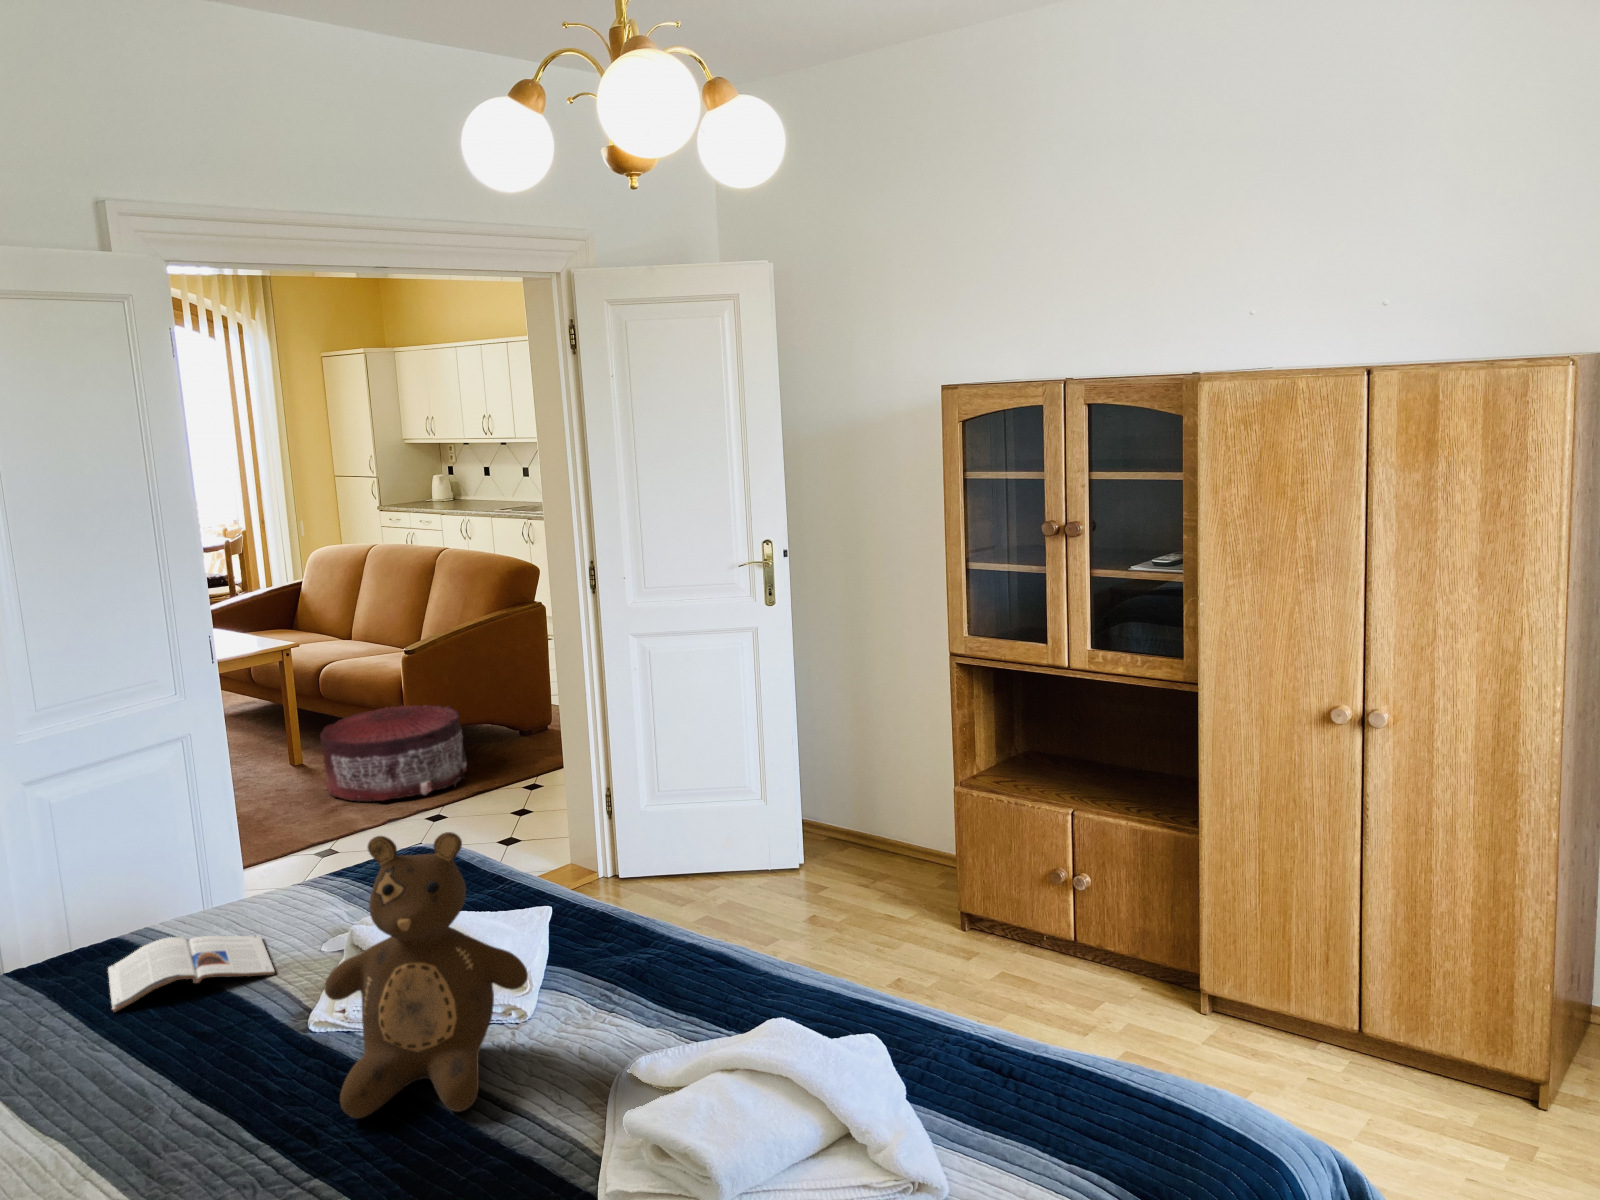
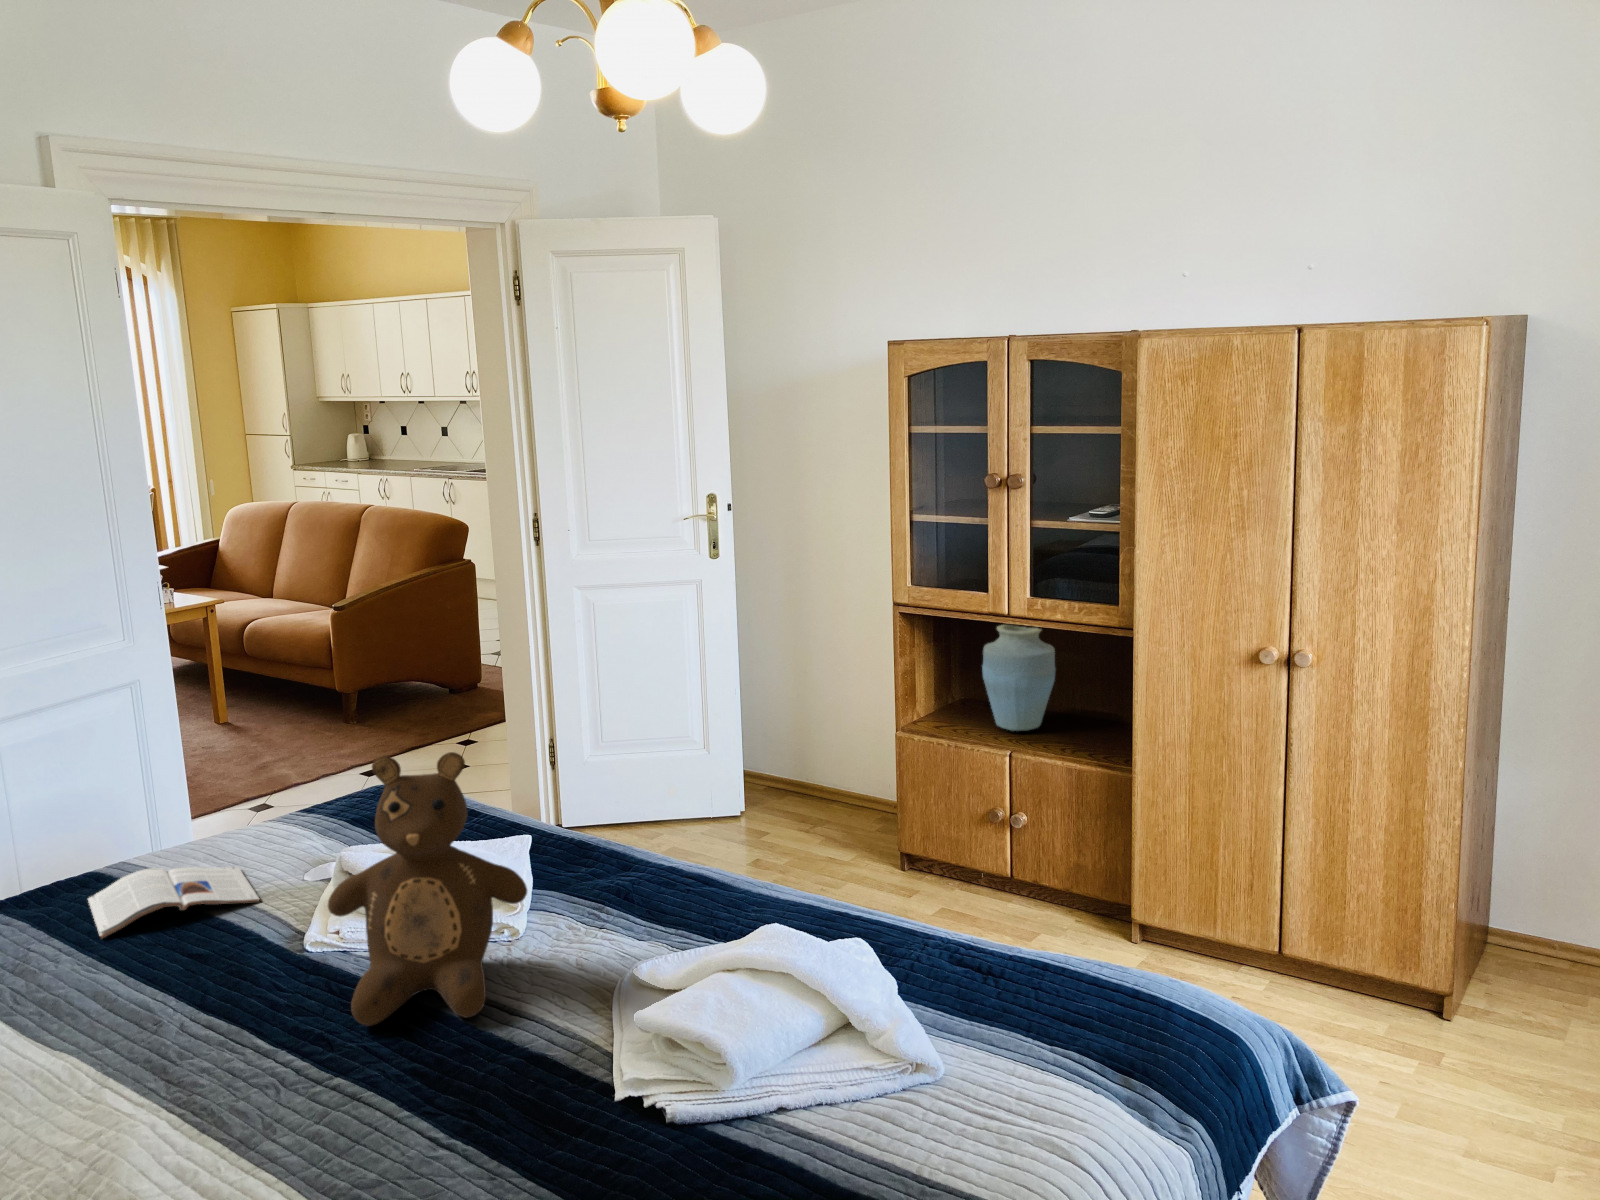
vase: none [1044,675,1121,787] -> present [982,623,1055,731]
pouf: present [320,705,467,801] -> none [249,660,399,756]

